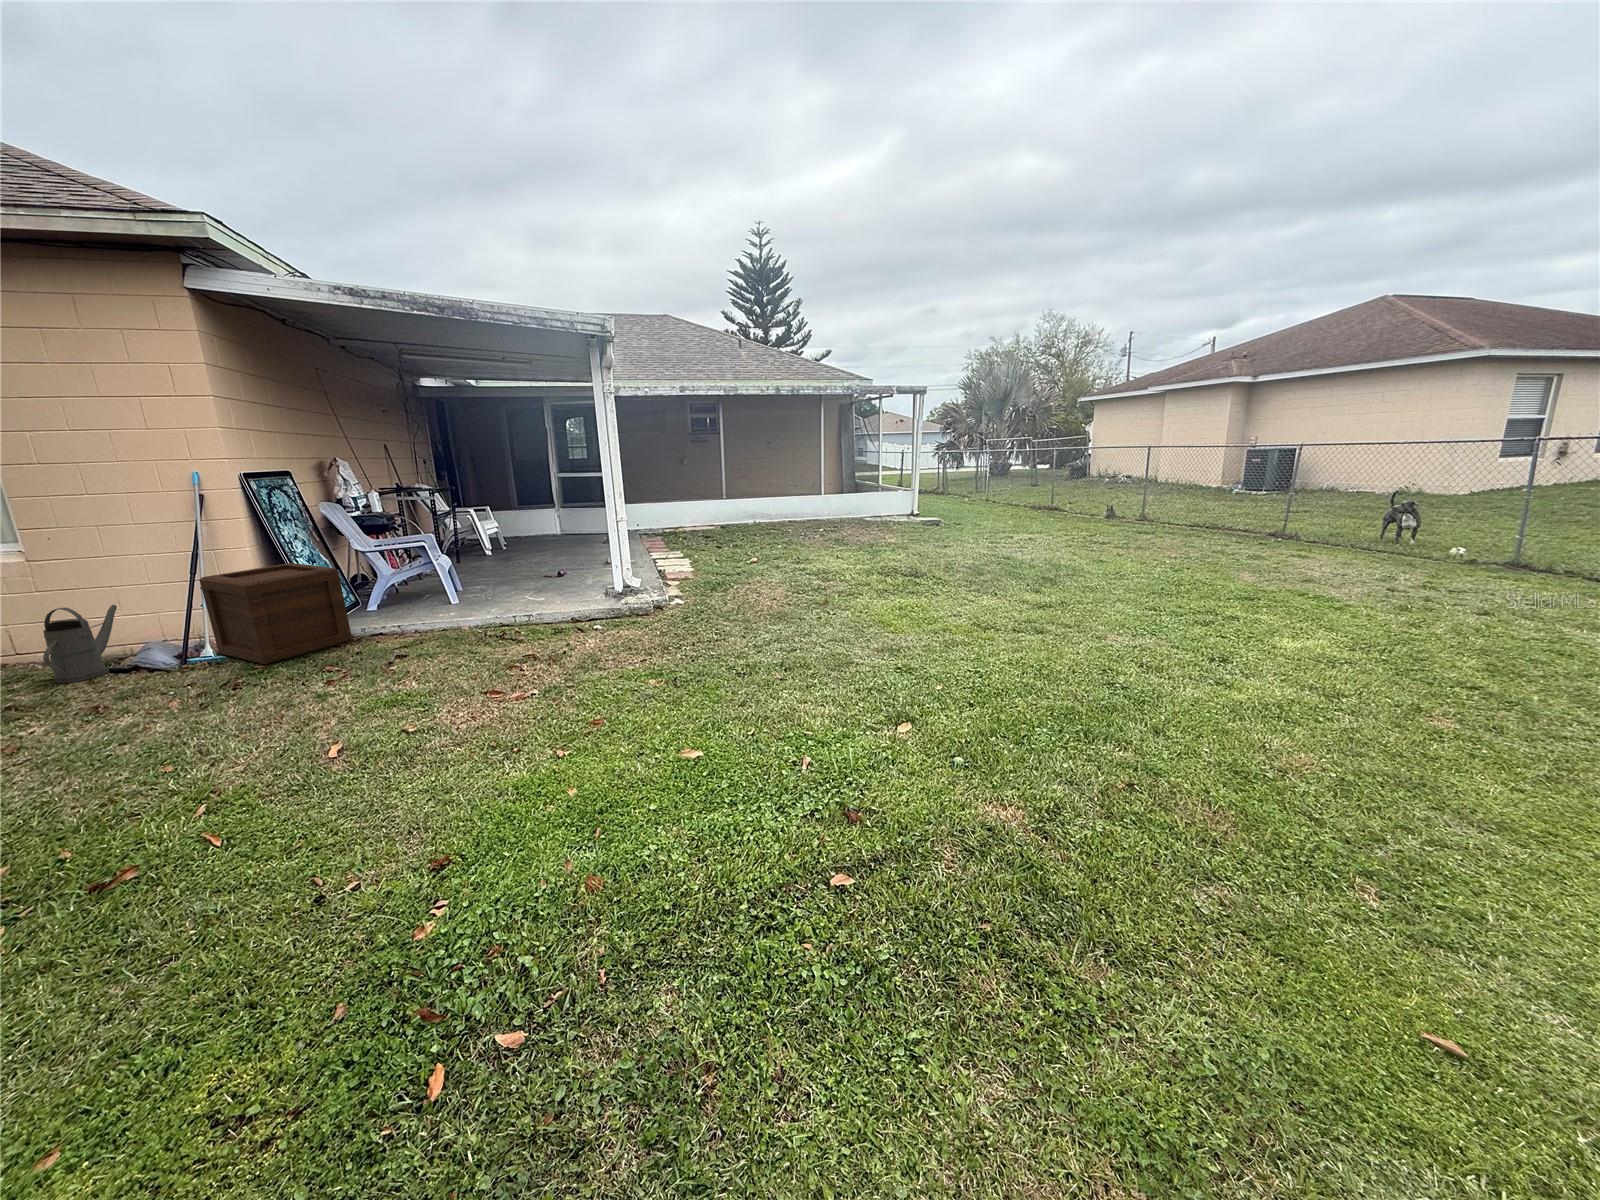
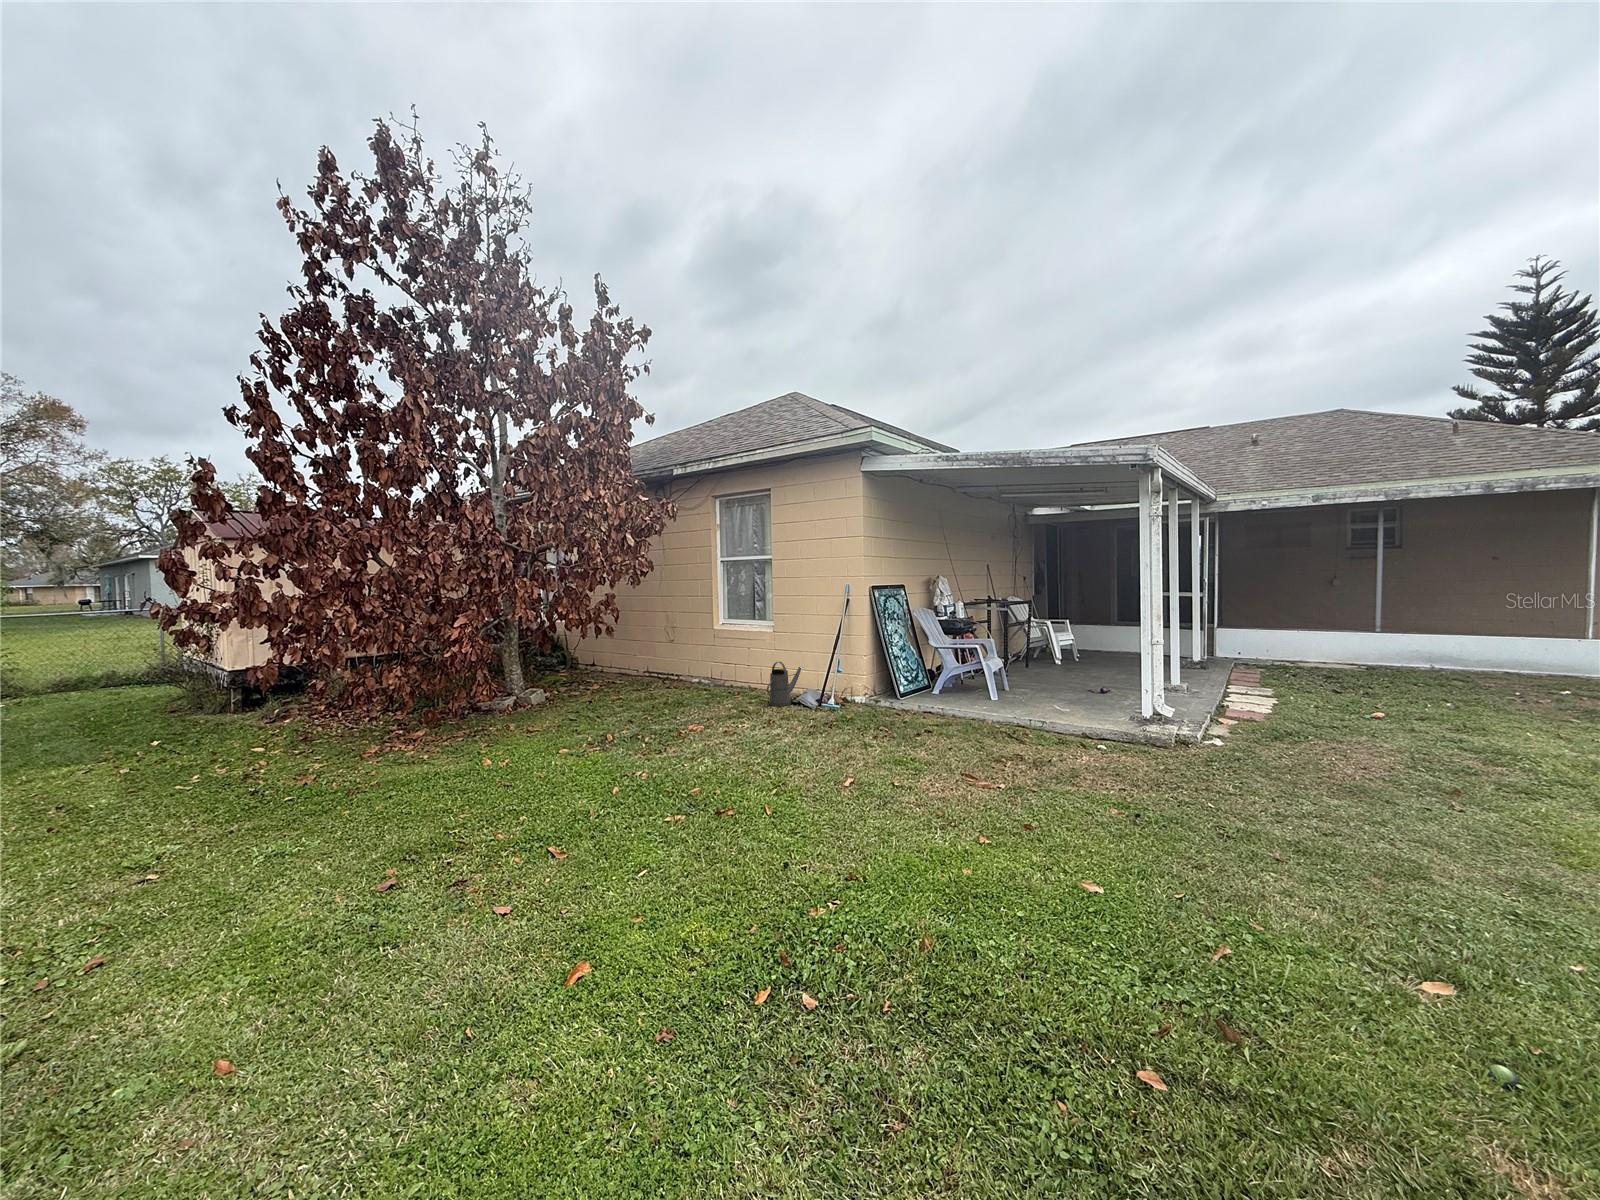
wooden crate: present [199,563,352,665] -> none [837,650,910,718]

